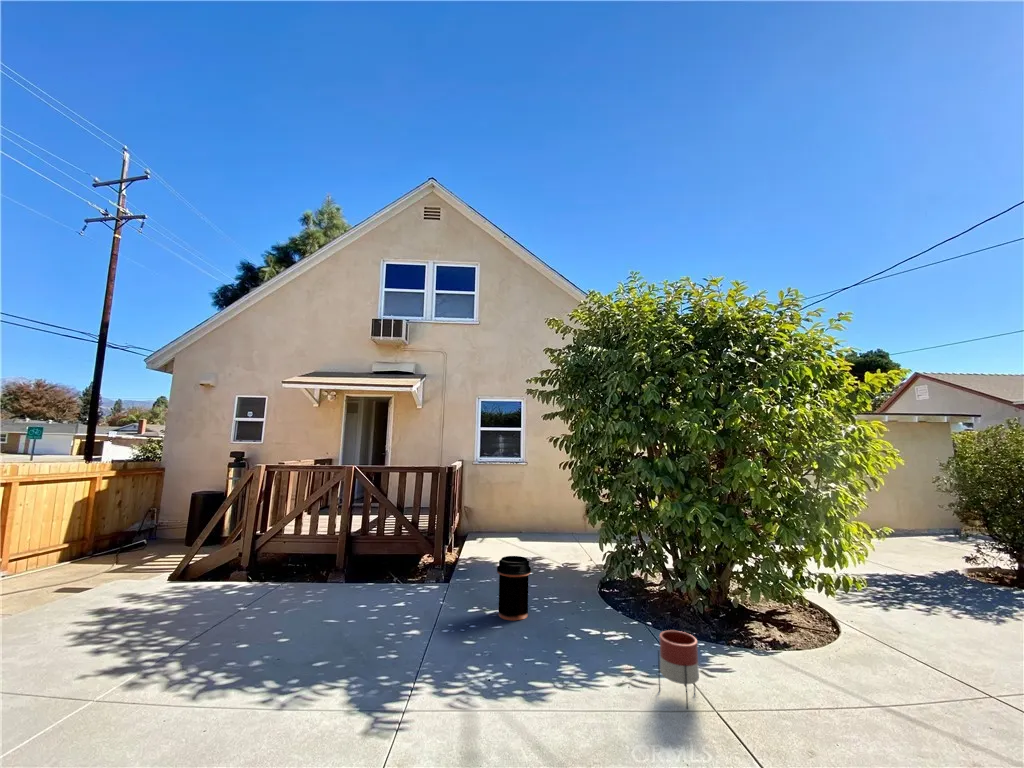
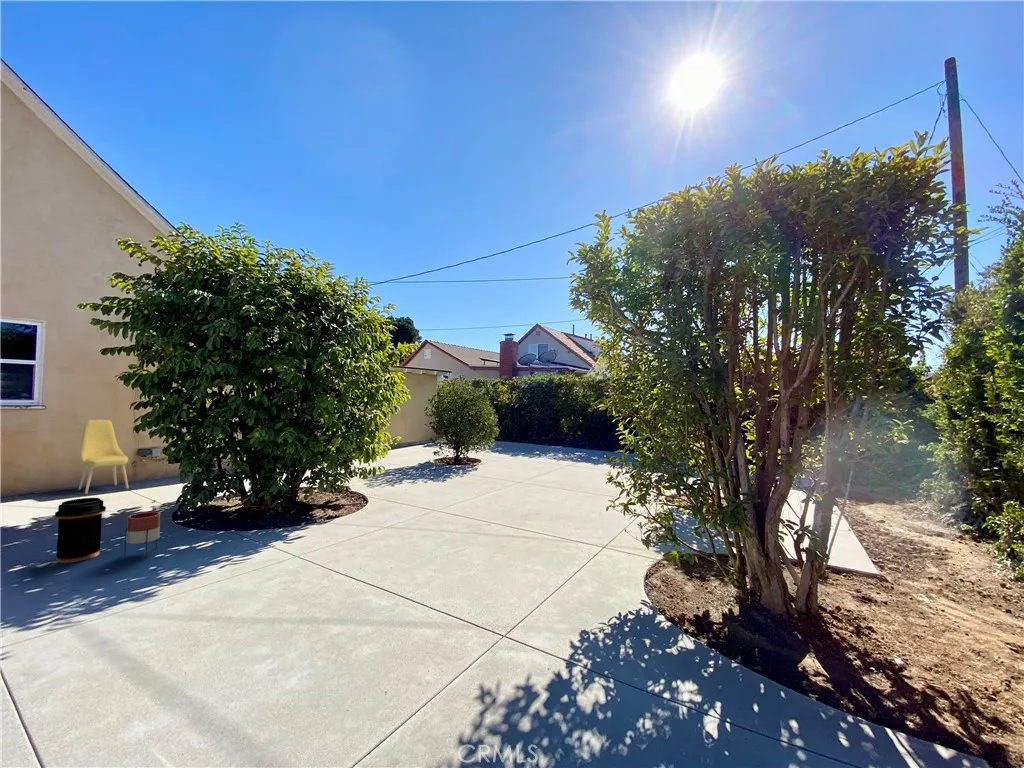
chair: none [546,477,577,543] -> present [79,420,129,494]
planter: present [658,630,699,708] -> present [124,512,160,557]

